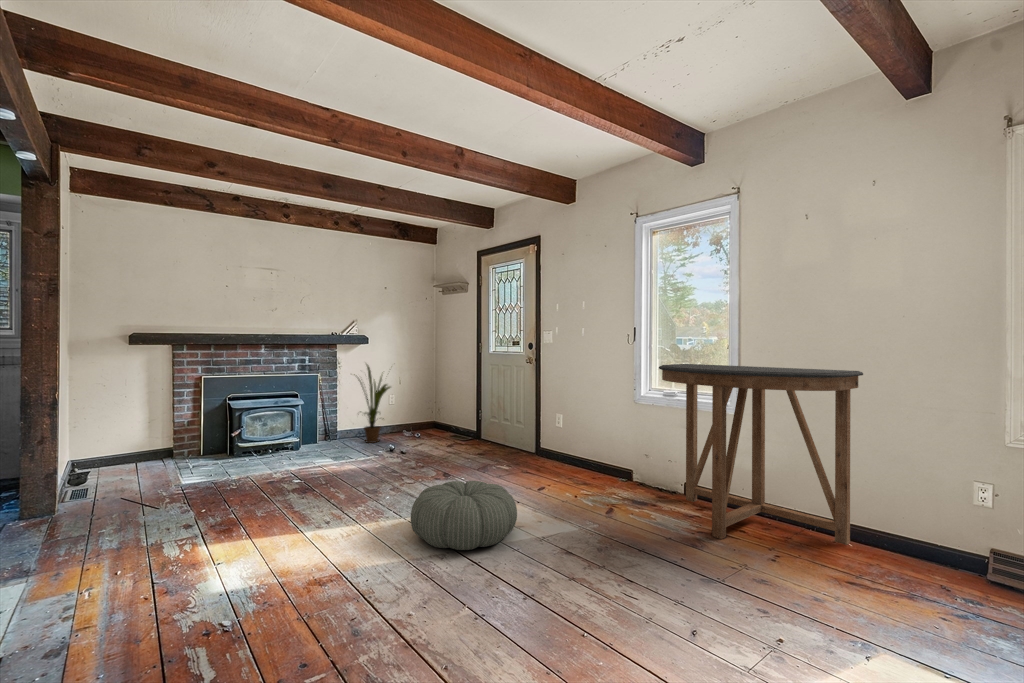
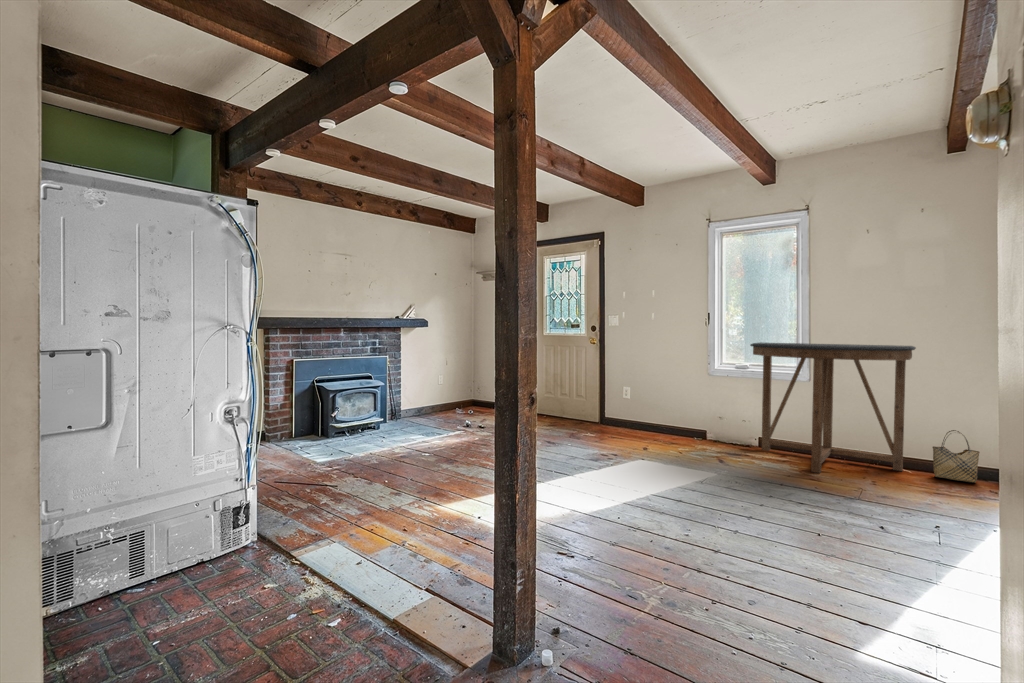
house plant: present [354,364,390,443] -> none [417,344,460,420]
pouf: present [411,481,517,550] -> none [592,440,681,492]
woven basket: none [882,493,948,572] -> present [932,430,980,482]

